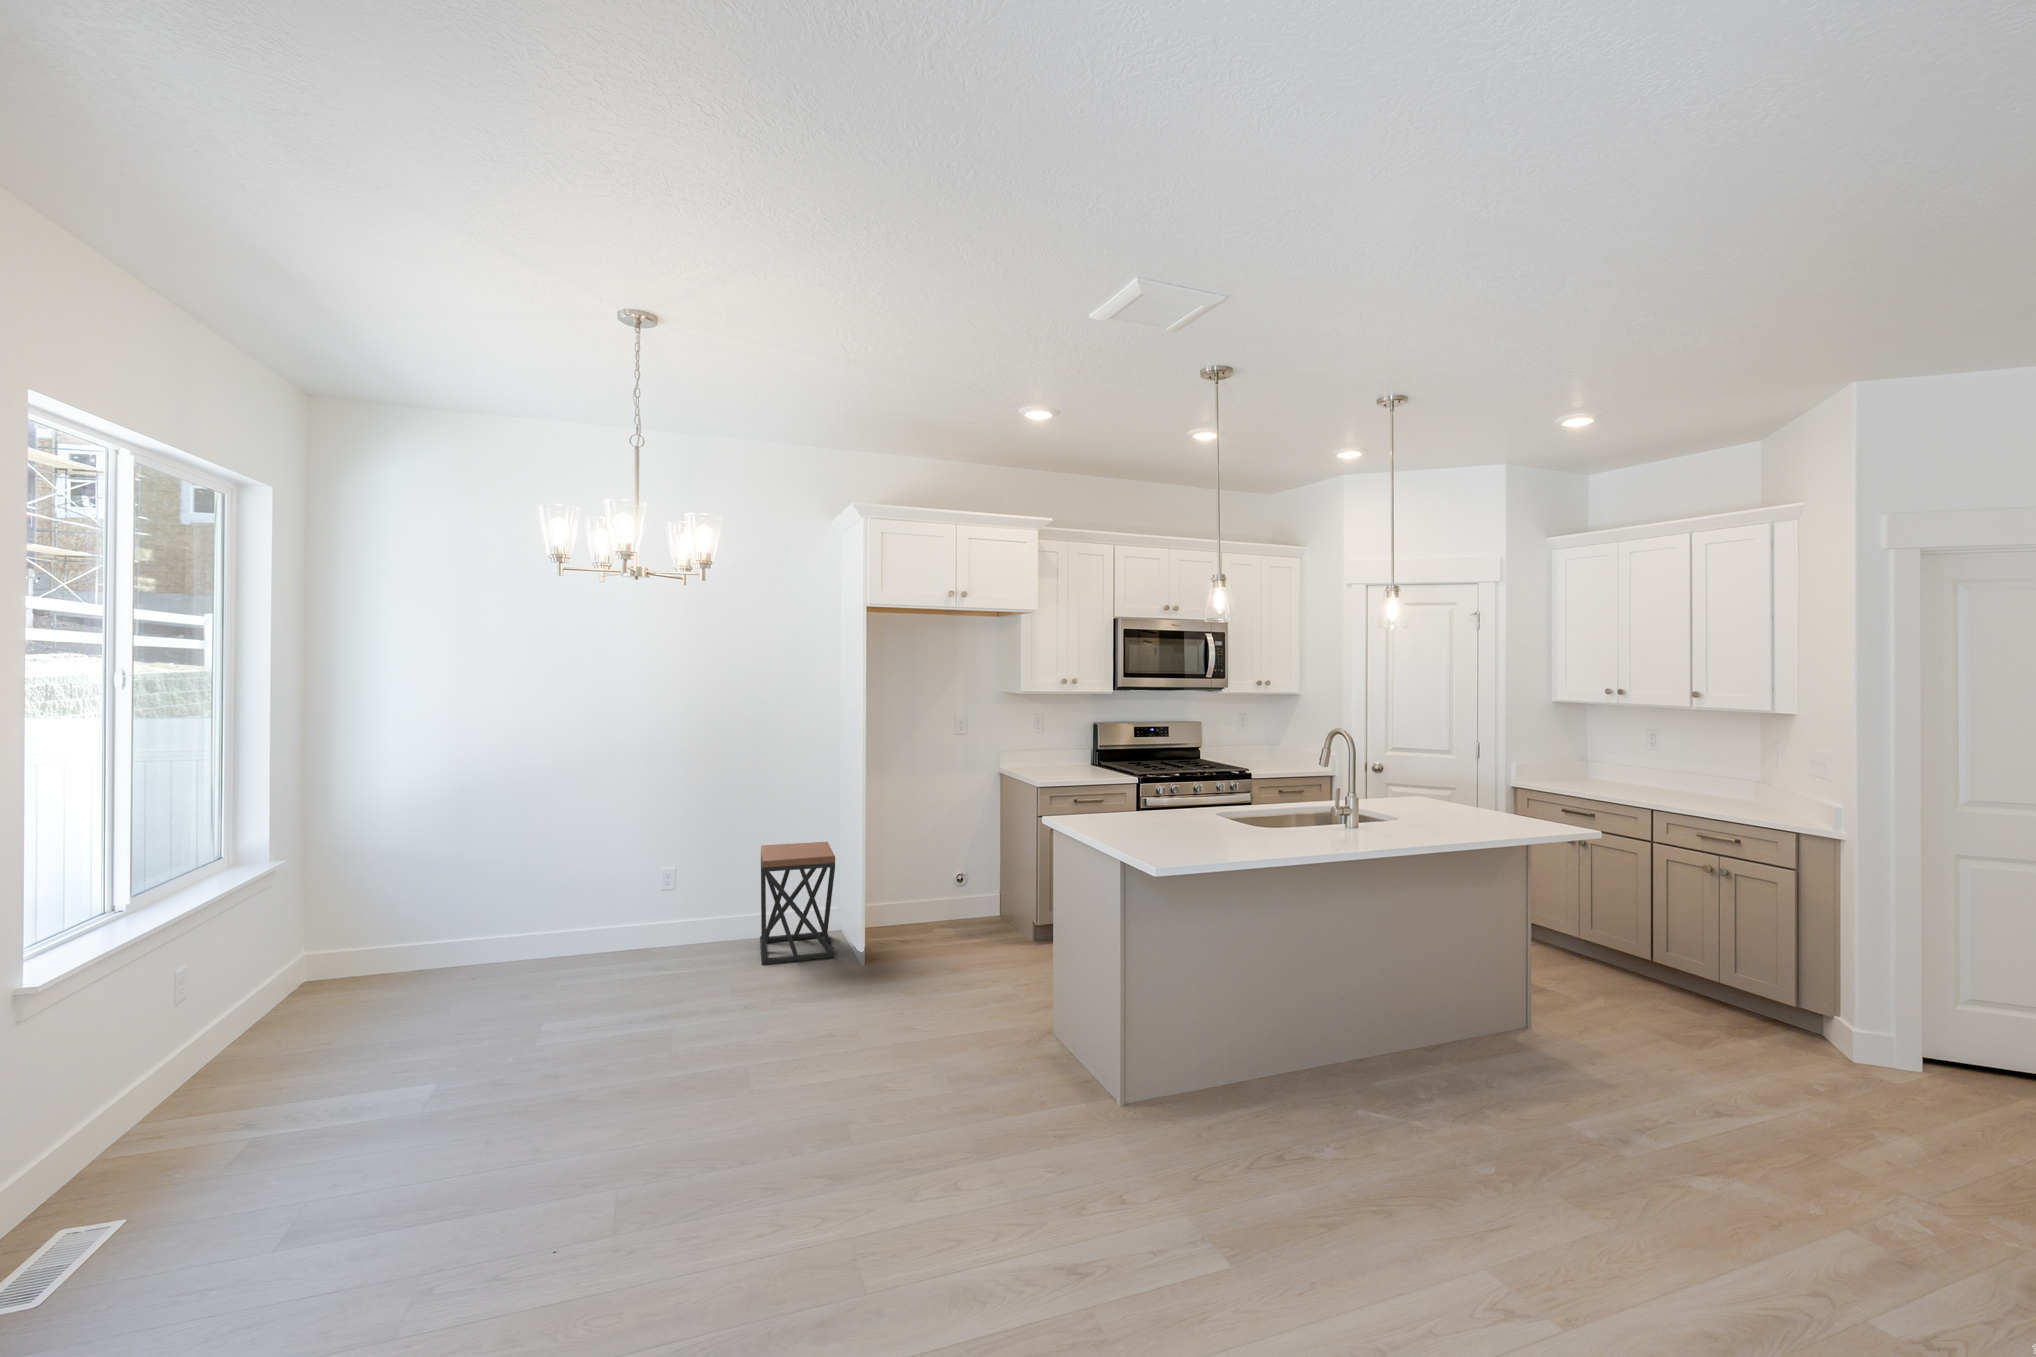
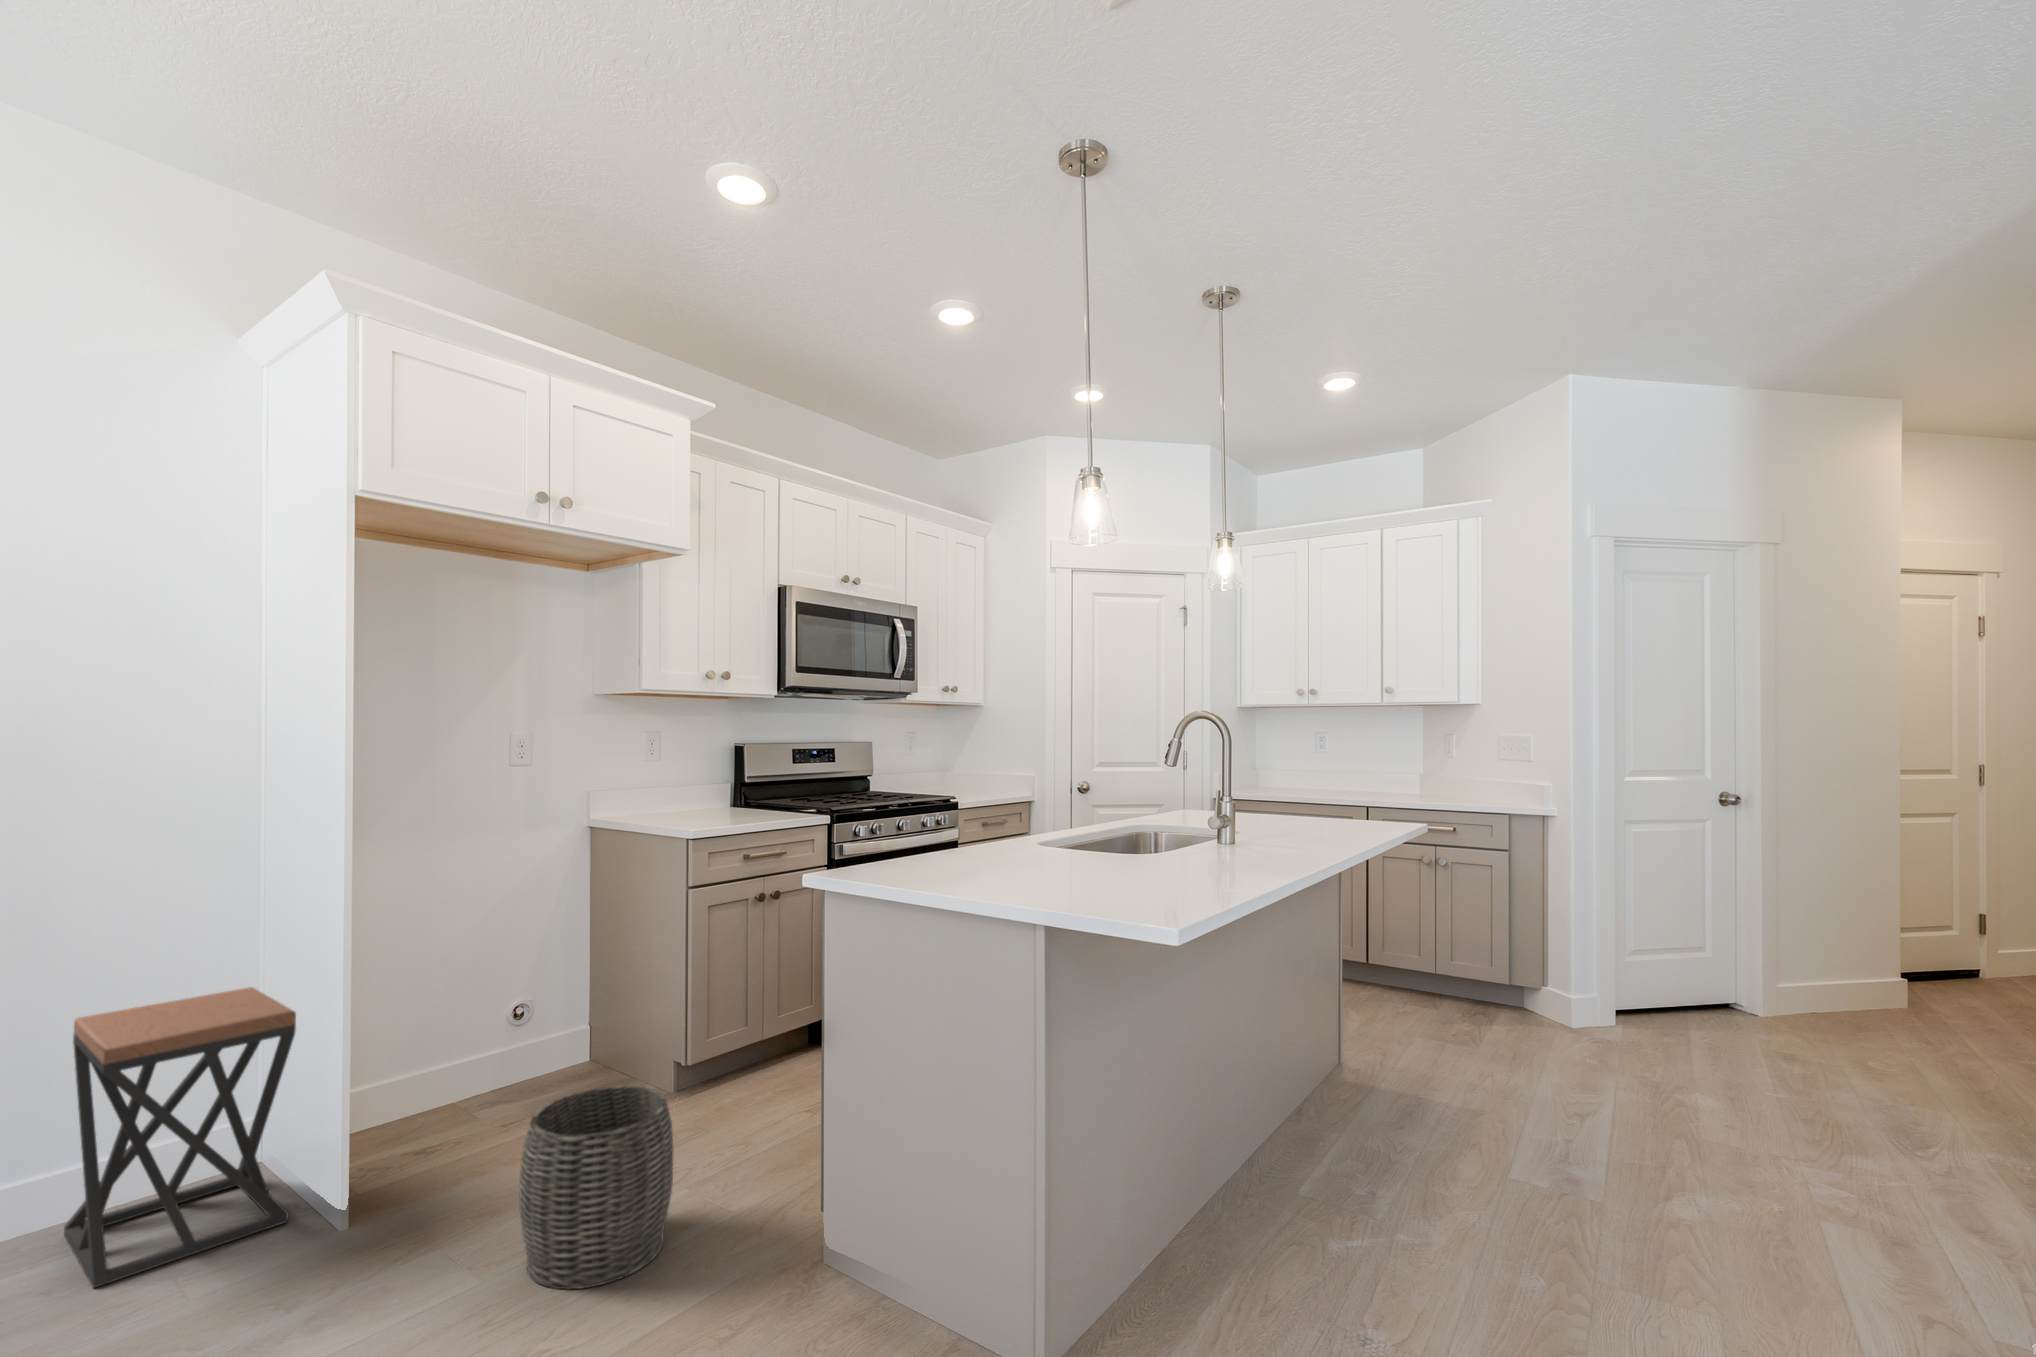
woven basket: none [908,921,983,1019] -> present [519,1086,673,1289]

